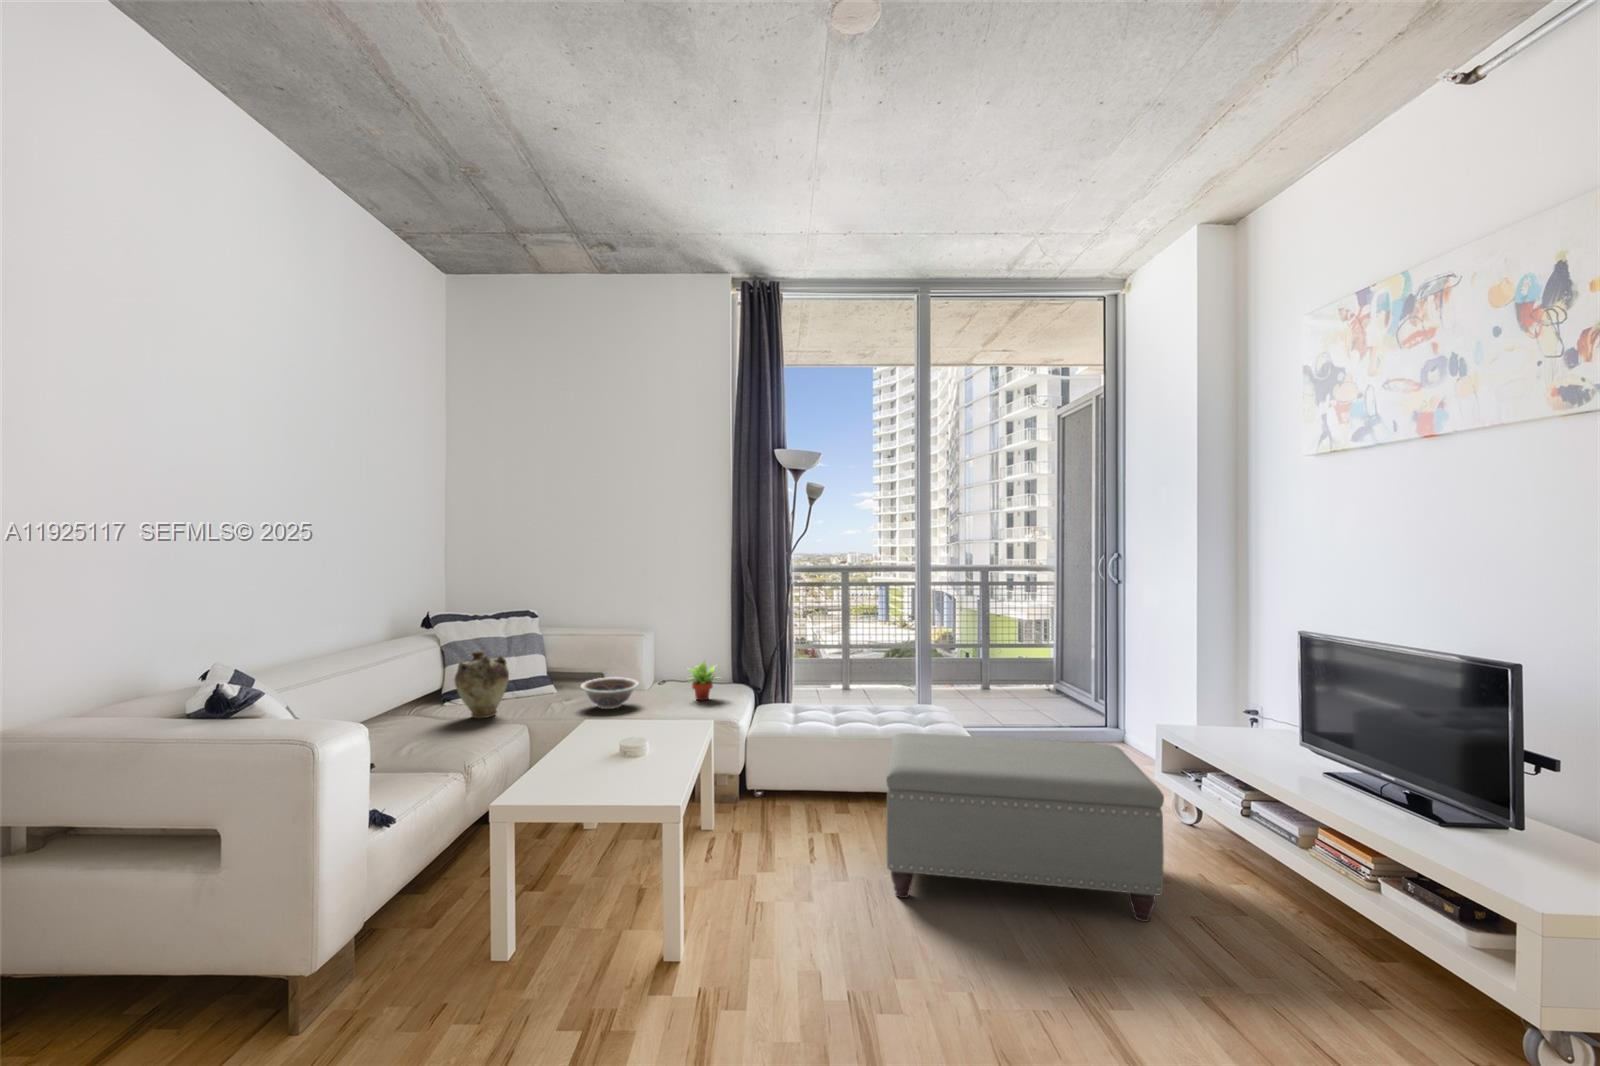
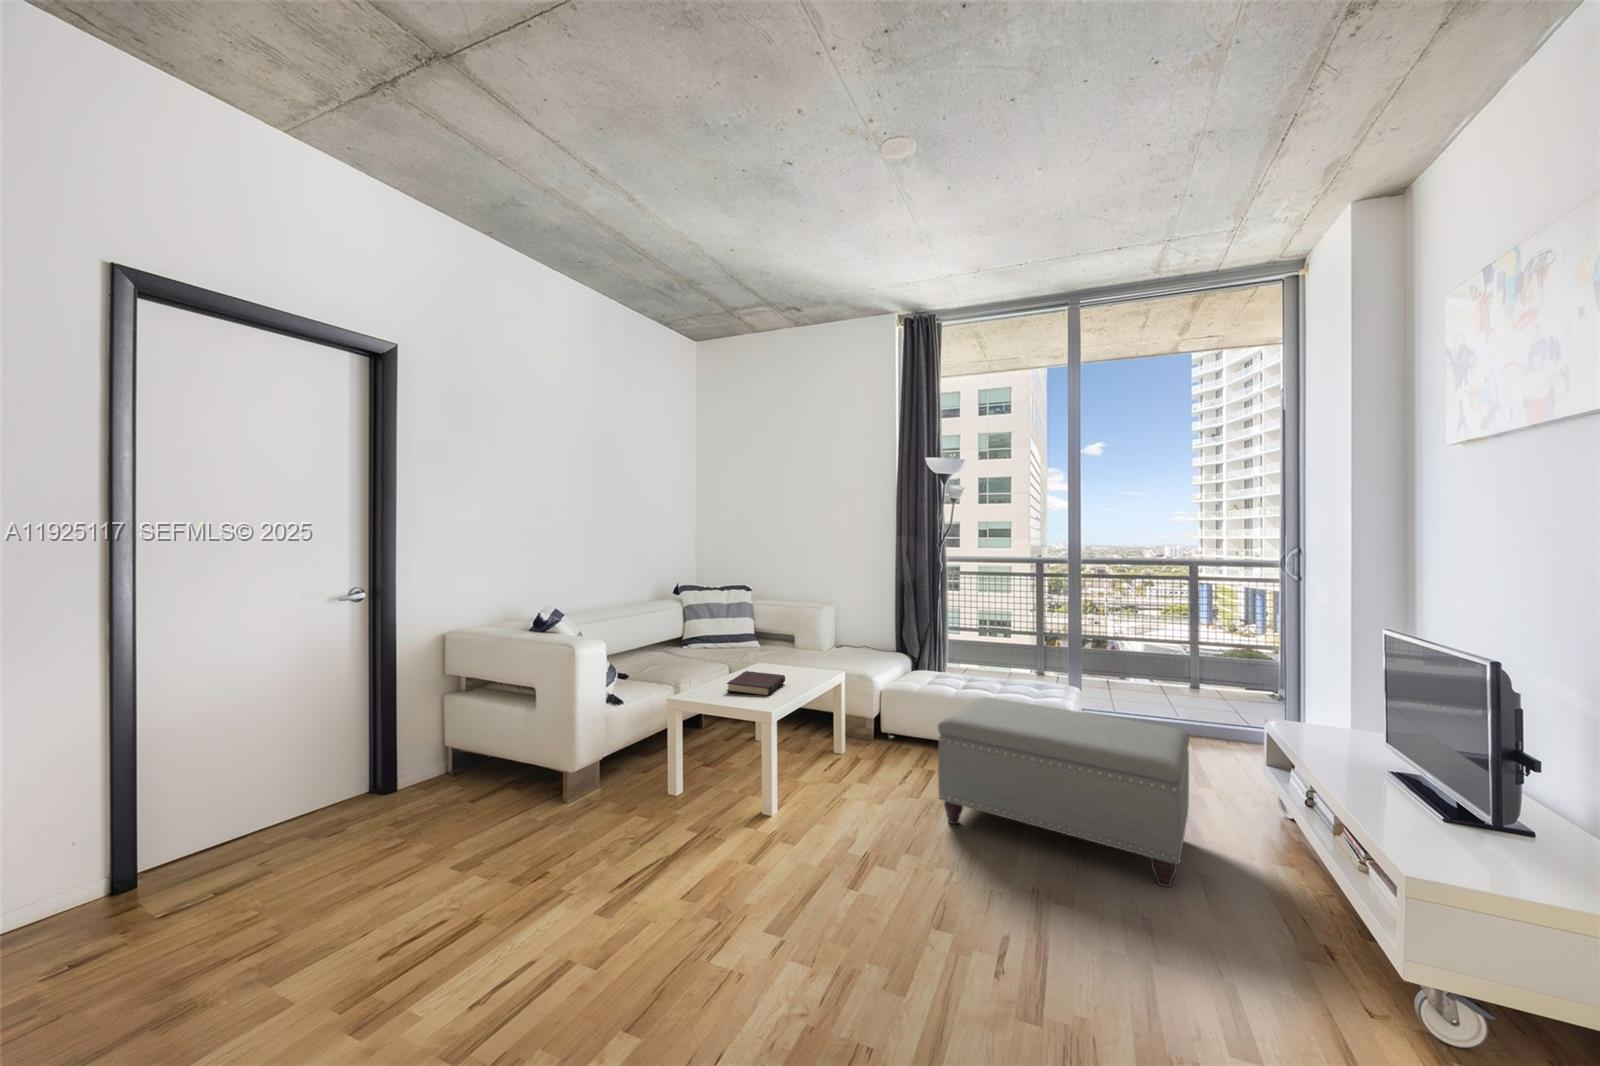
vase: present [454,651,509,718] -> none [685,611,720,657]
succulent plant: present [688,661,717,700] -> none [843,629,872,660]
decorative bowl: present [581,677,639,709] -> none [766,637,808,659]
book: none [578,735,649,770] -> present [727,671,785,696]

